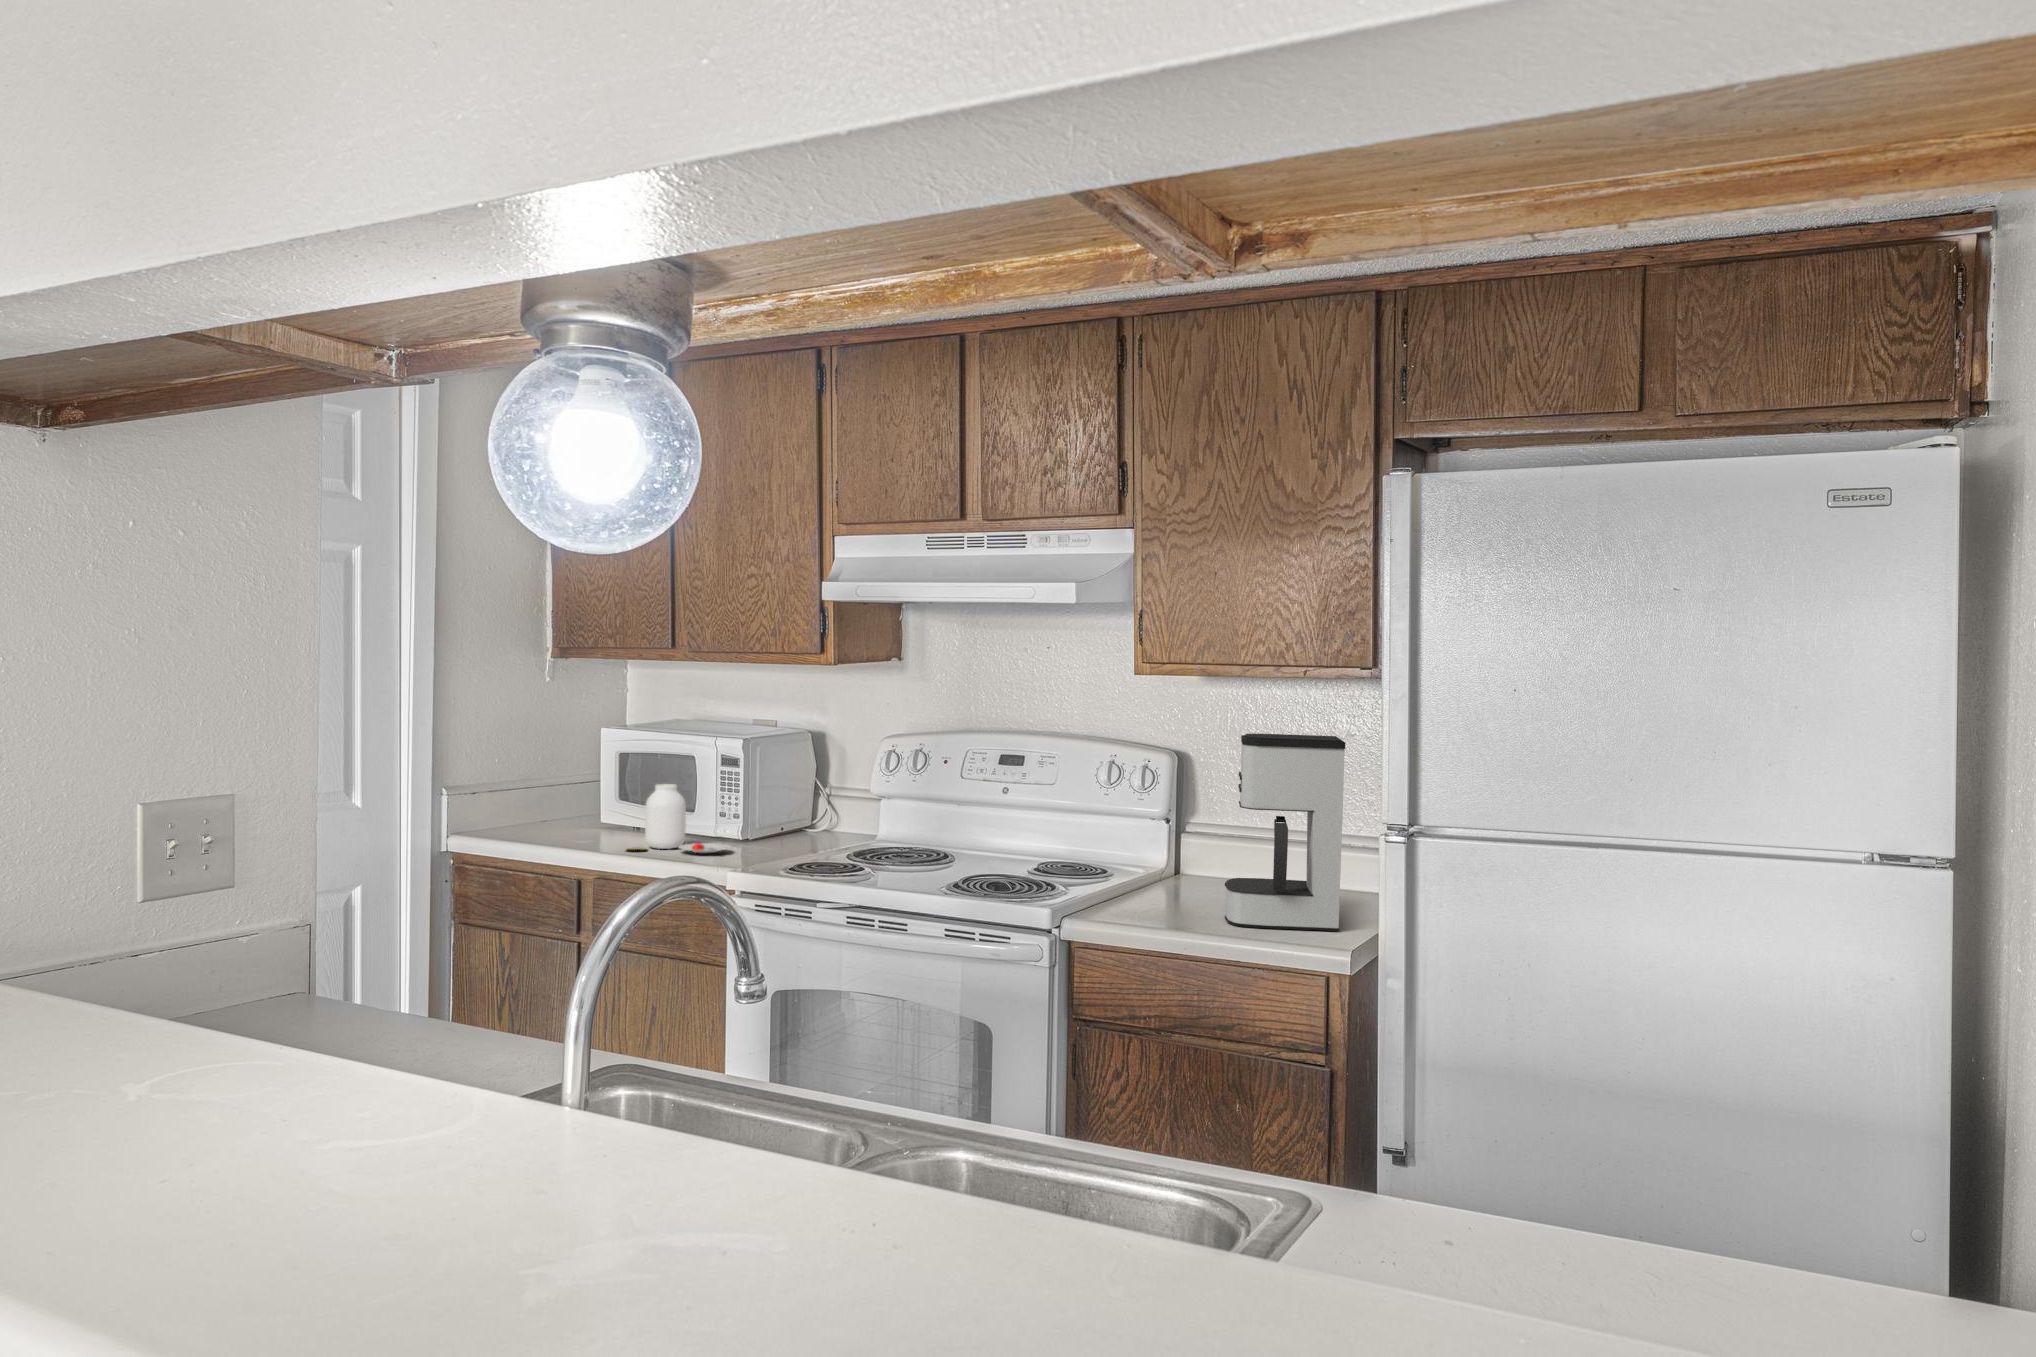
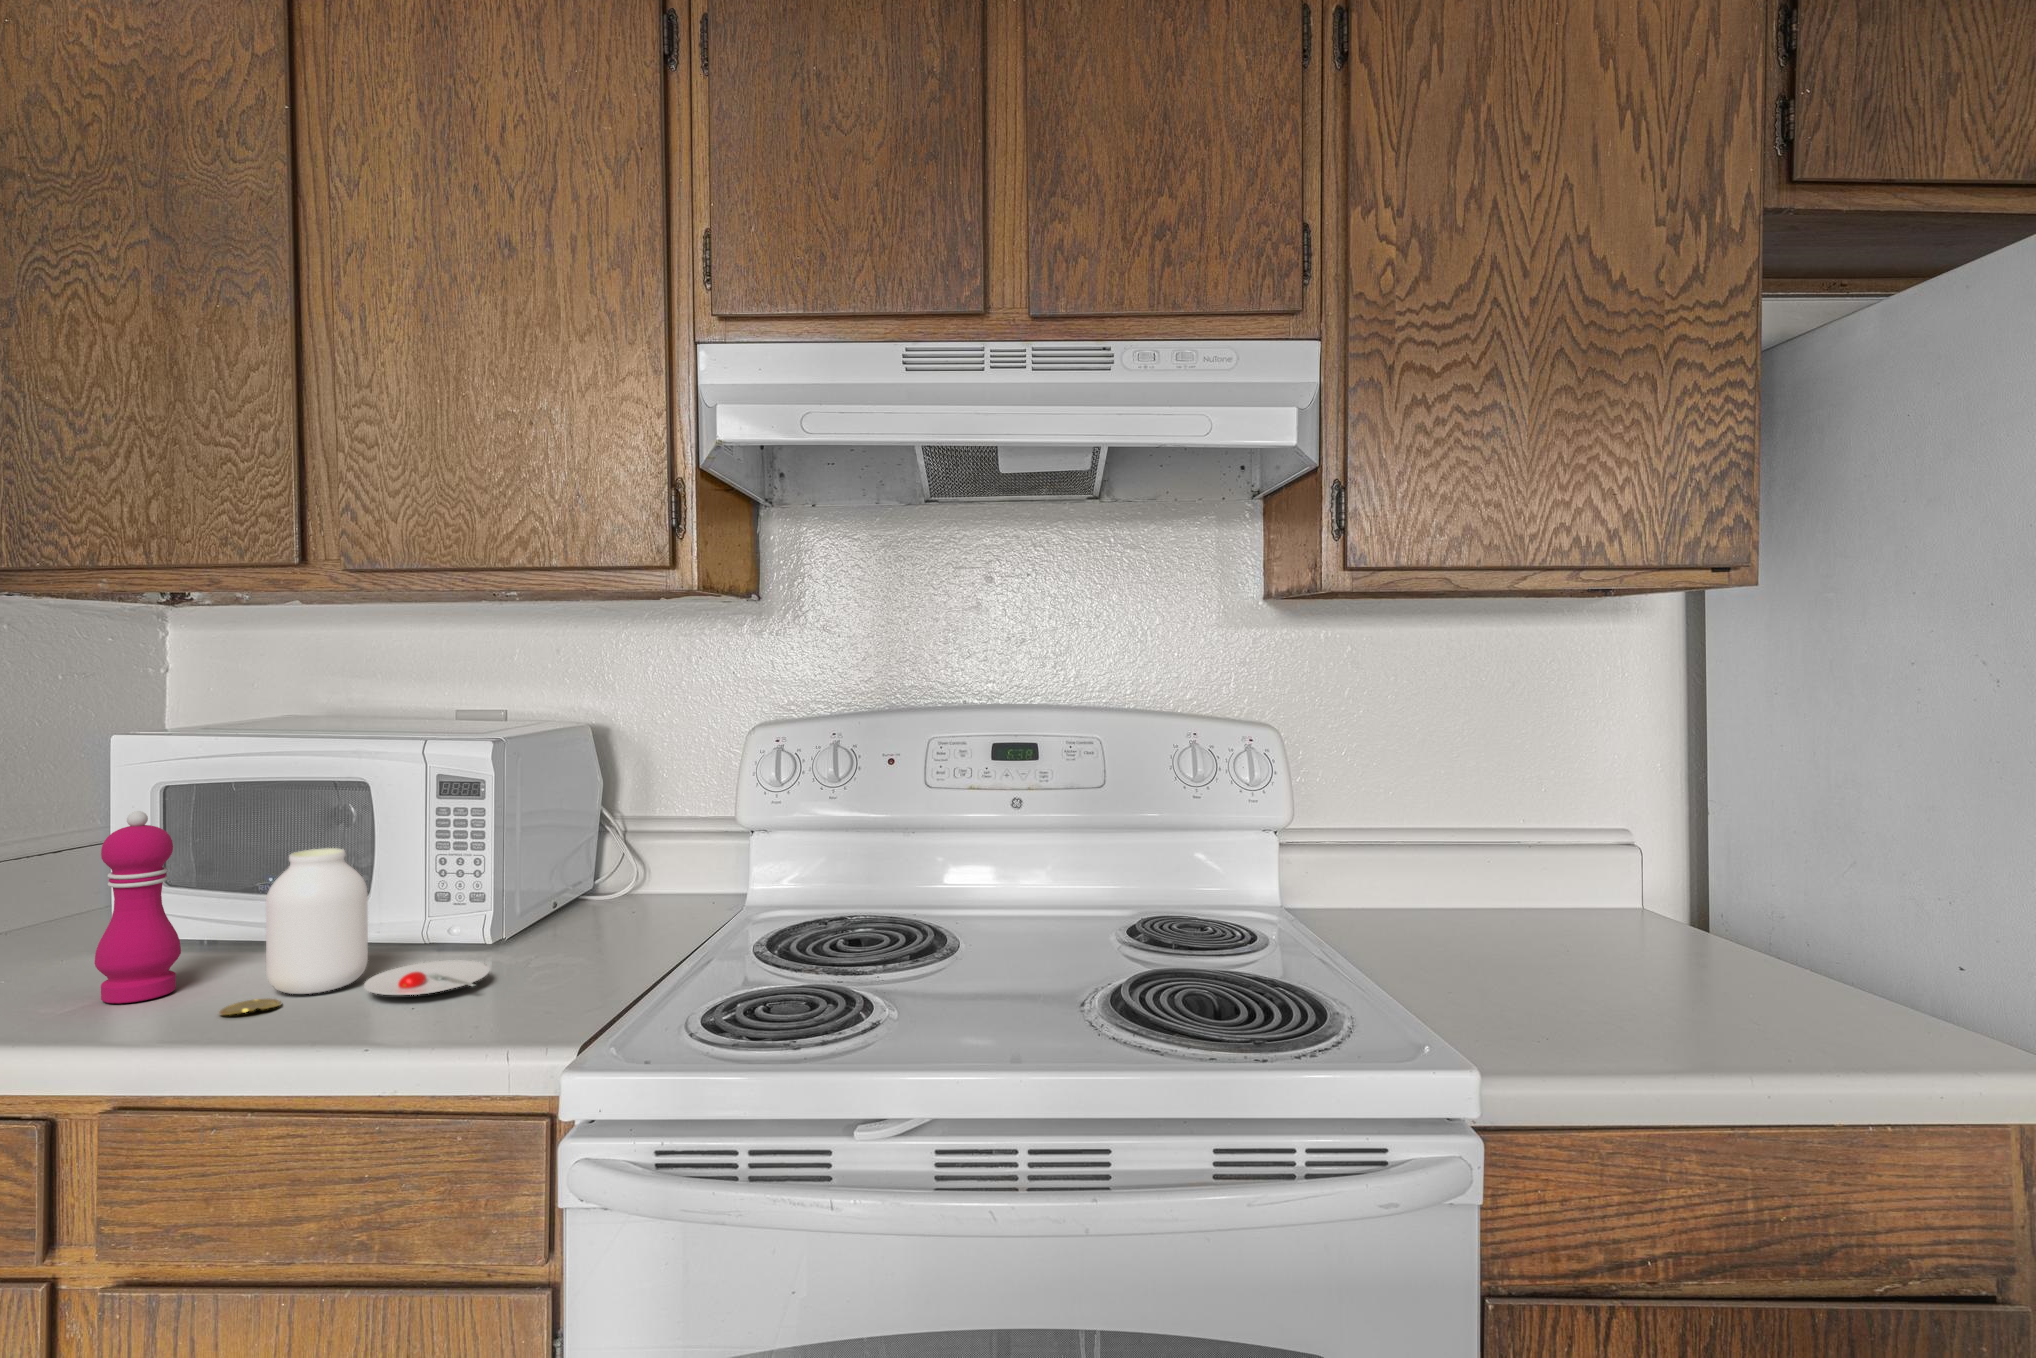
coffee maker: present [1225,733,1346,931] -> none [1593,679,1855,1035]
pepper mill: none [586,761,616,844] -> present [95,811,181,1003]

